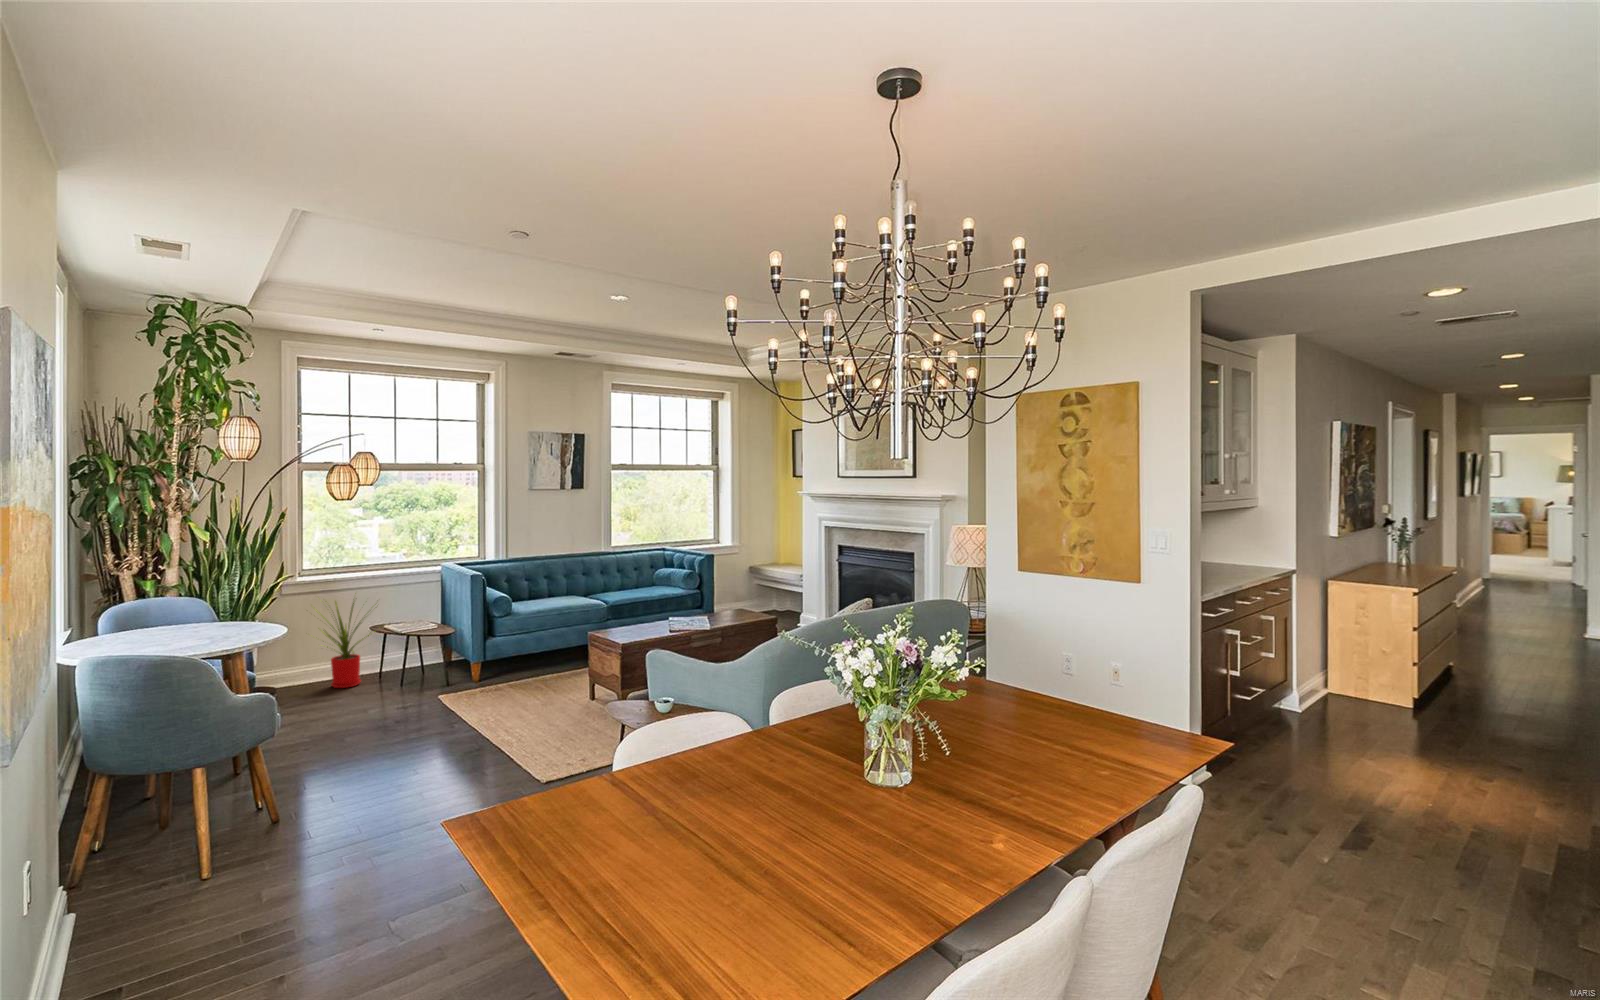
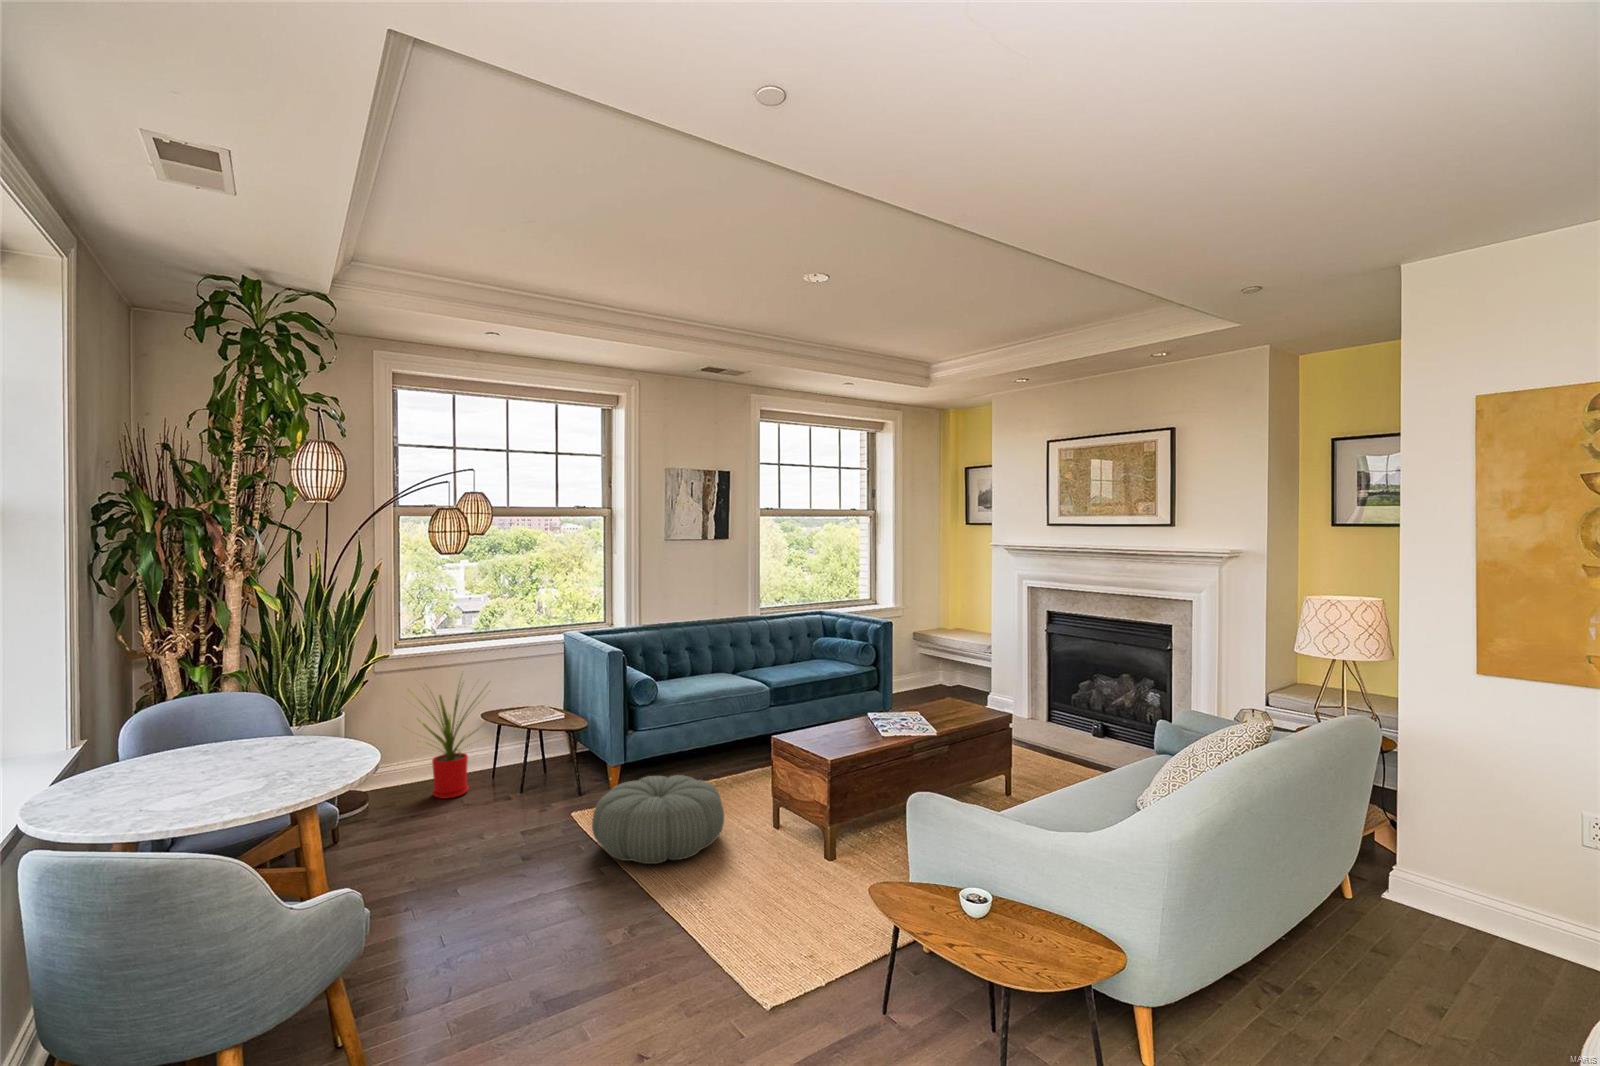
pouf: none [452,663,552,721] -> present [592,775,724,864]

